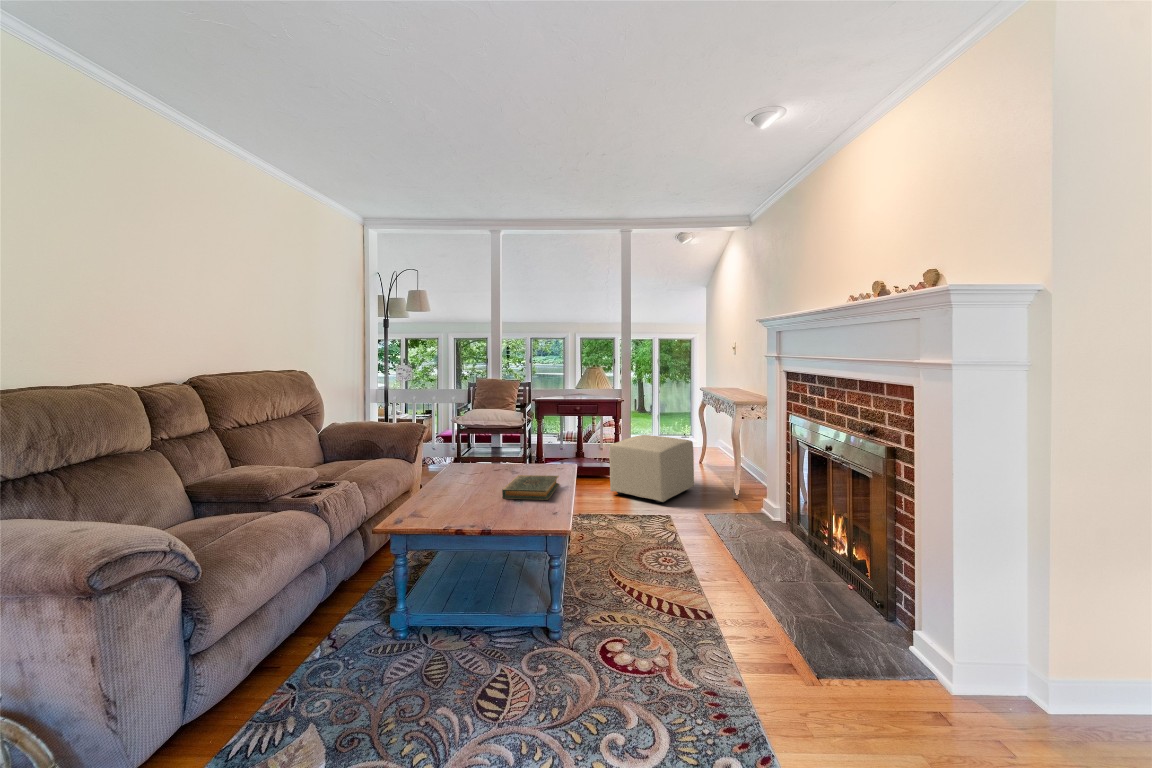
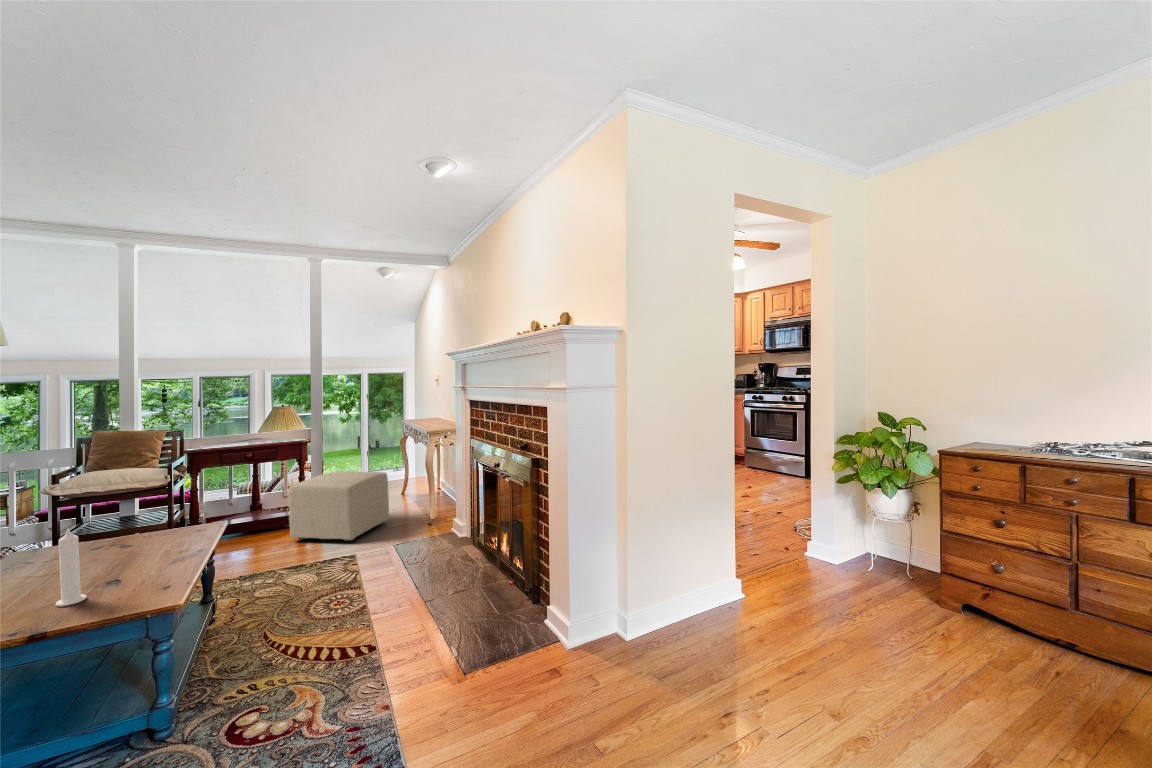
candle: none [491,466,506,522] -> present [56,528,87,606]
hardback book: present [502,475,559,500] -> none [93,529,198,571]

